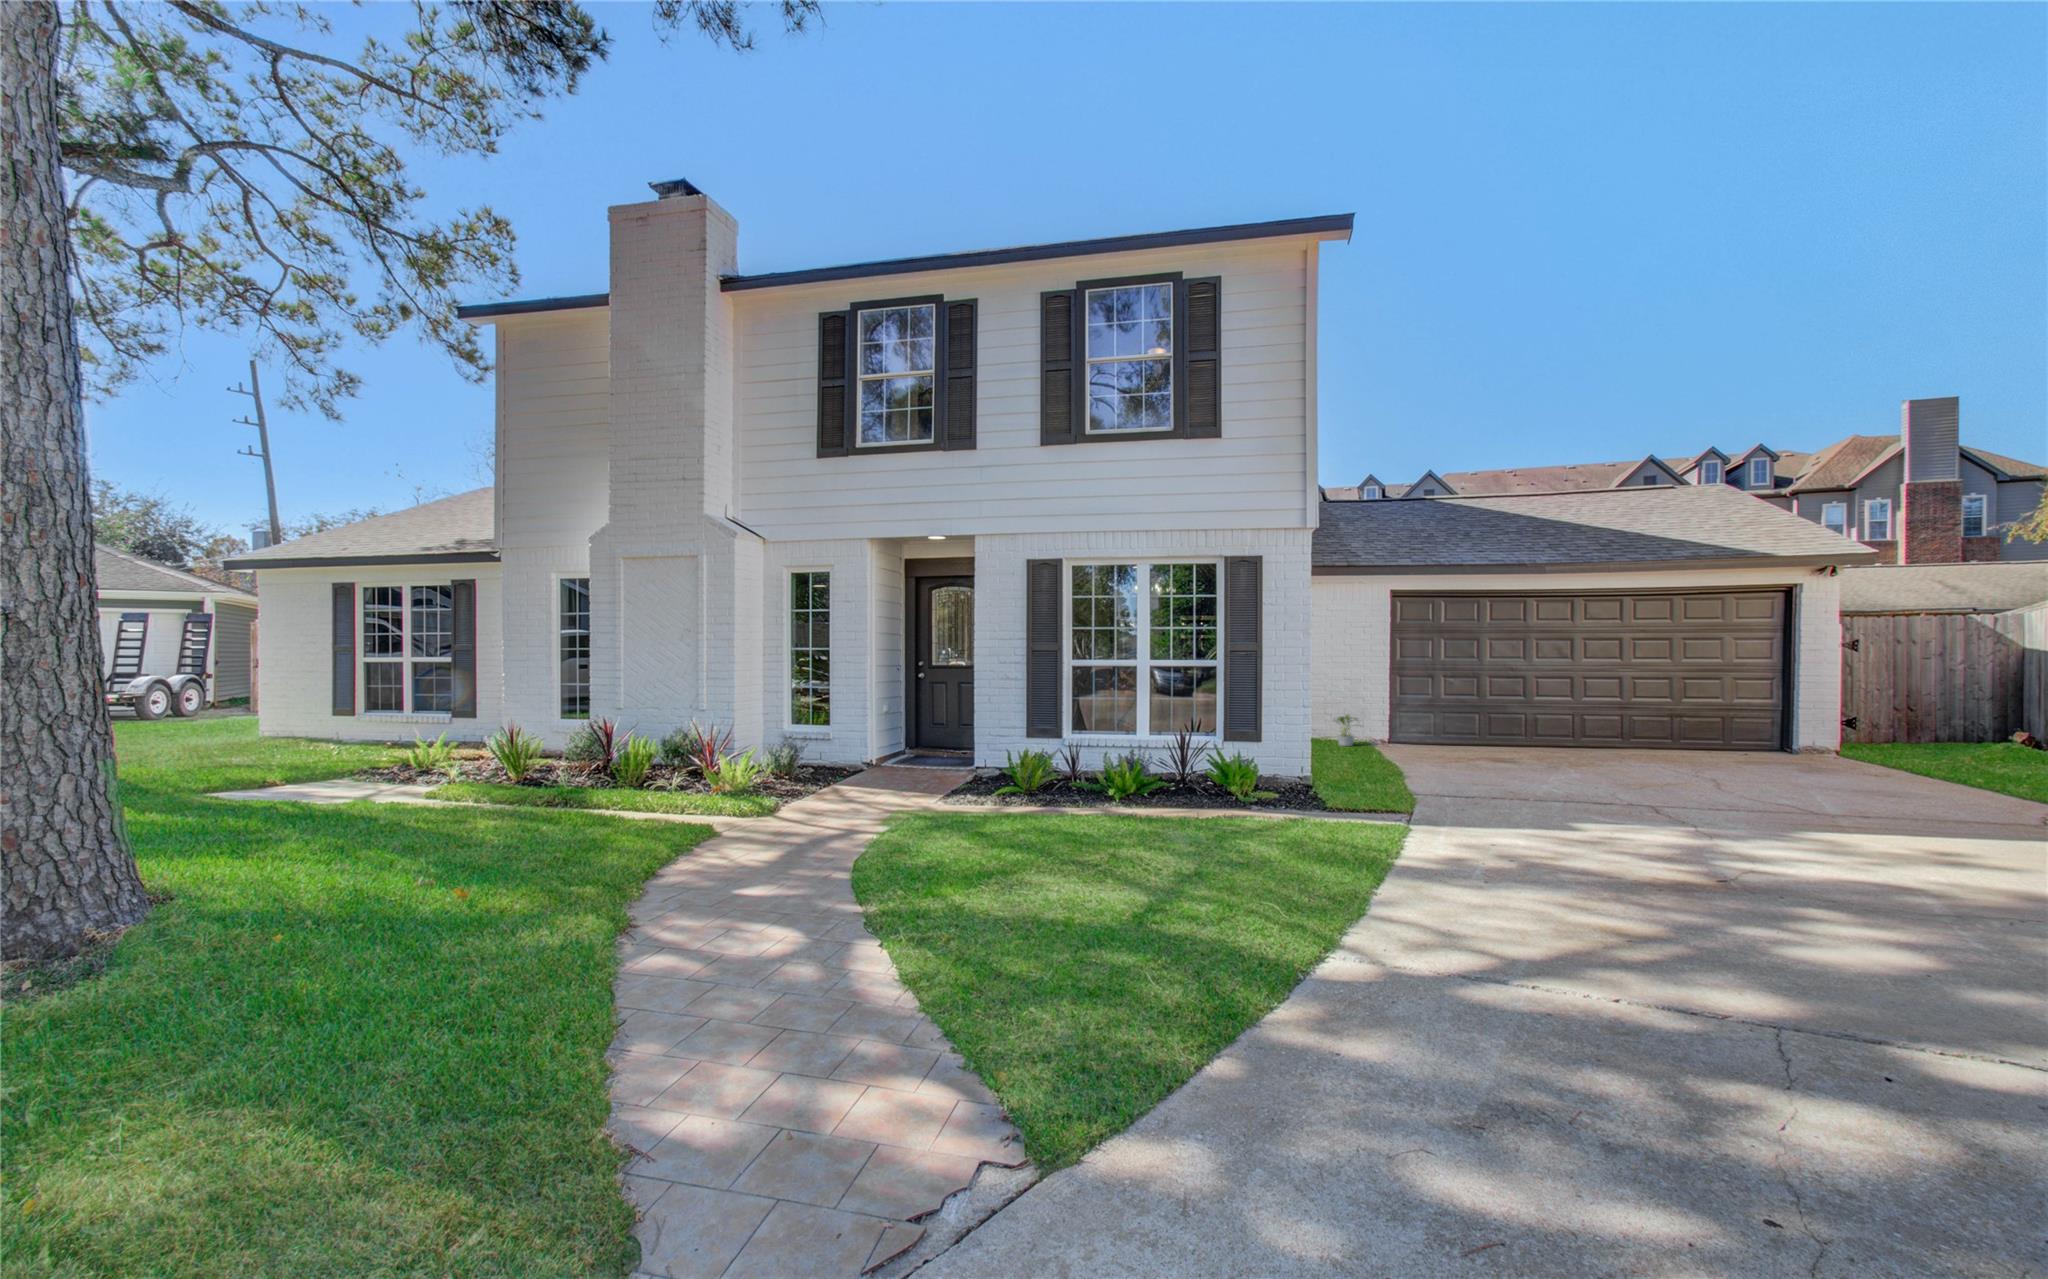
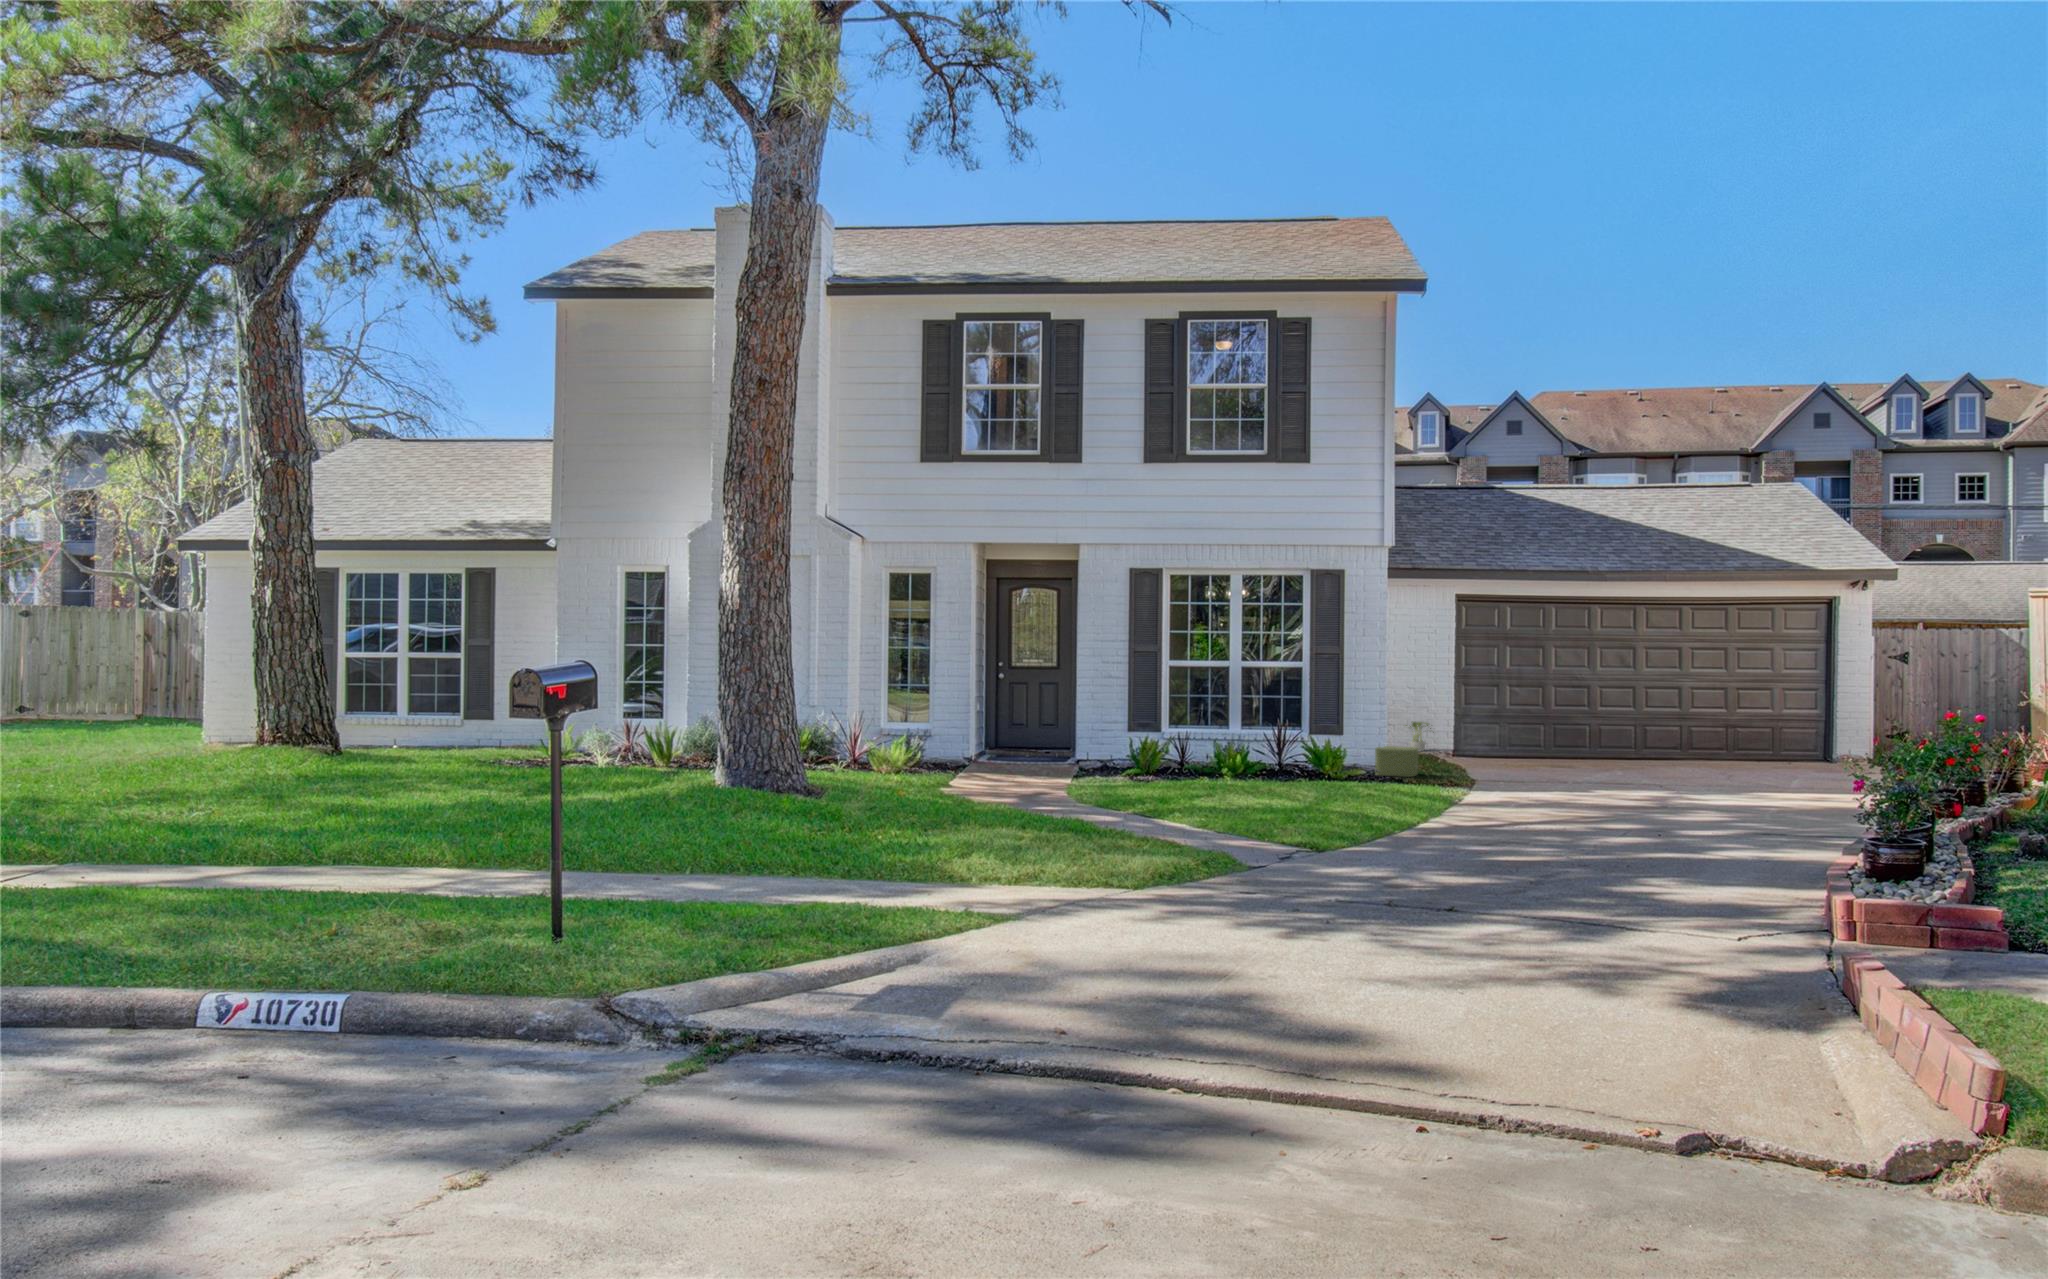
storage box: none [1297,750,1348,788] -> present [1375,746,1419,777]

